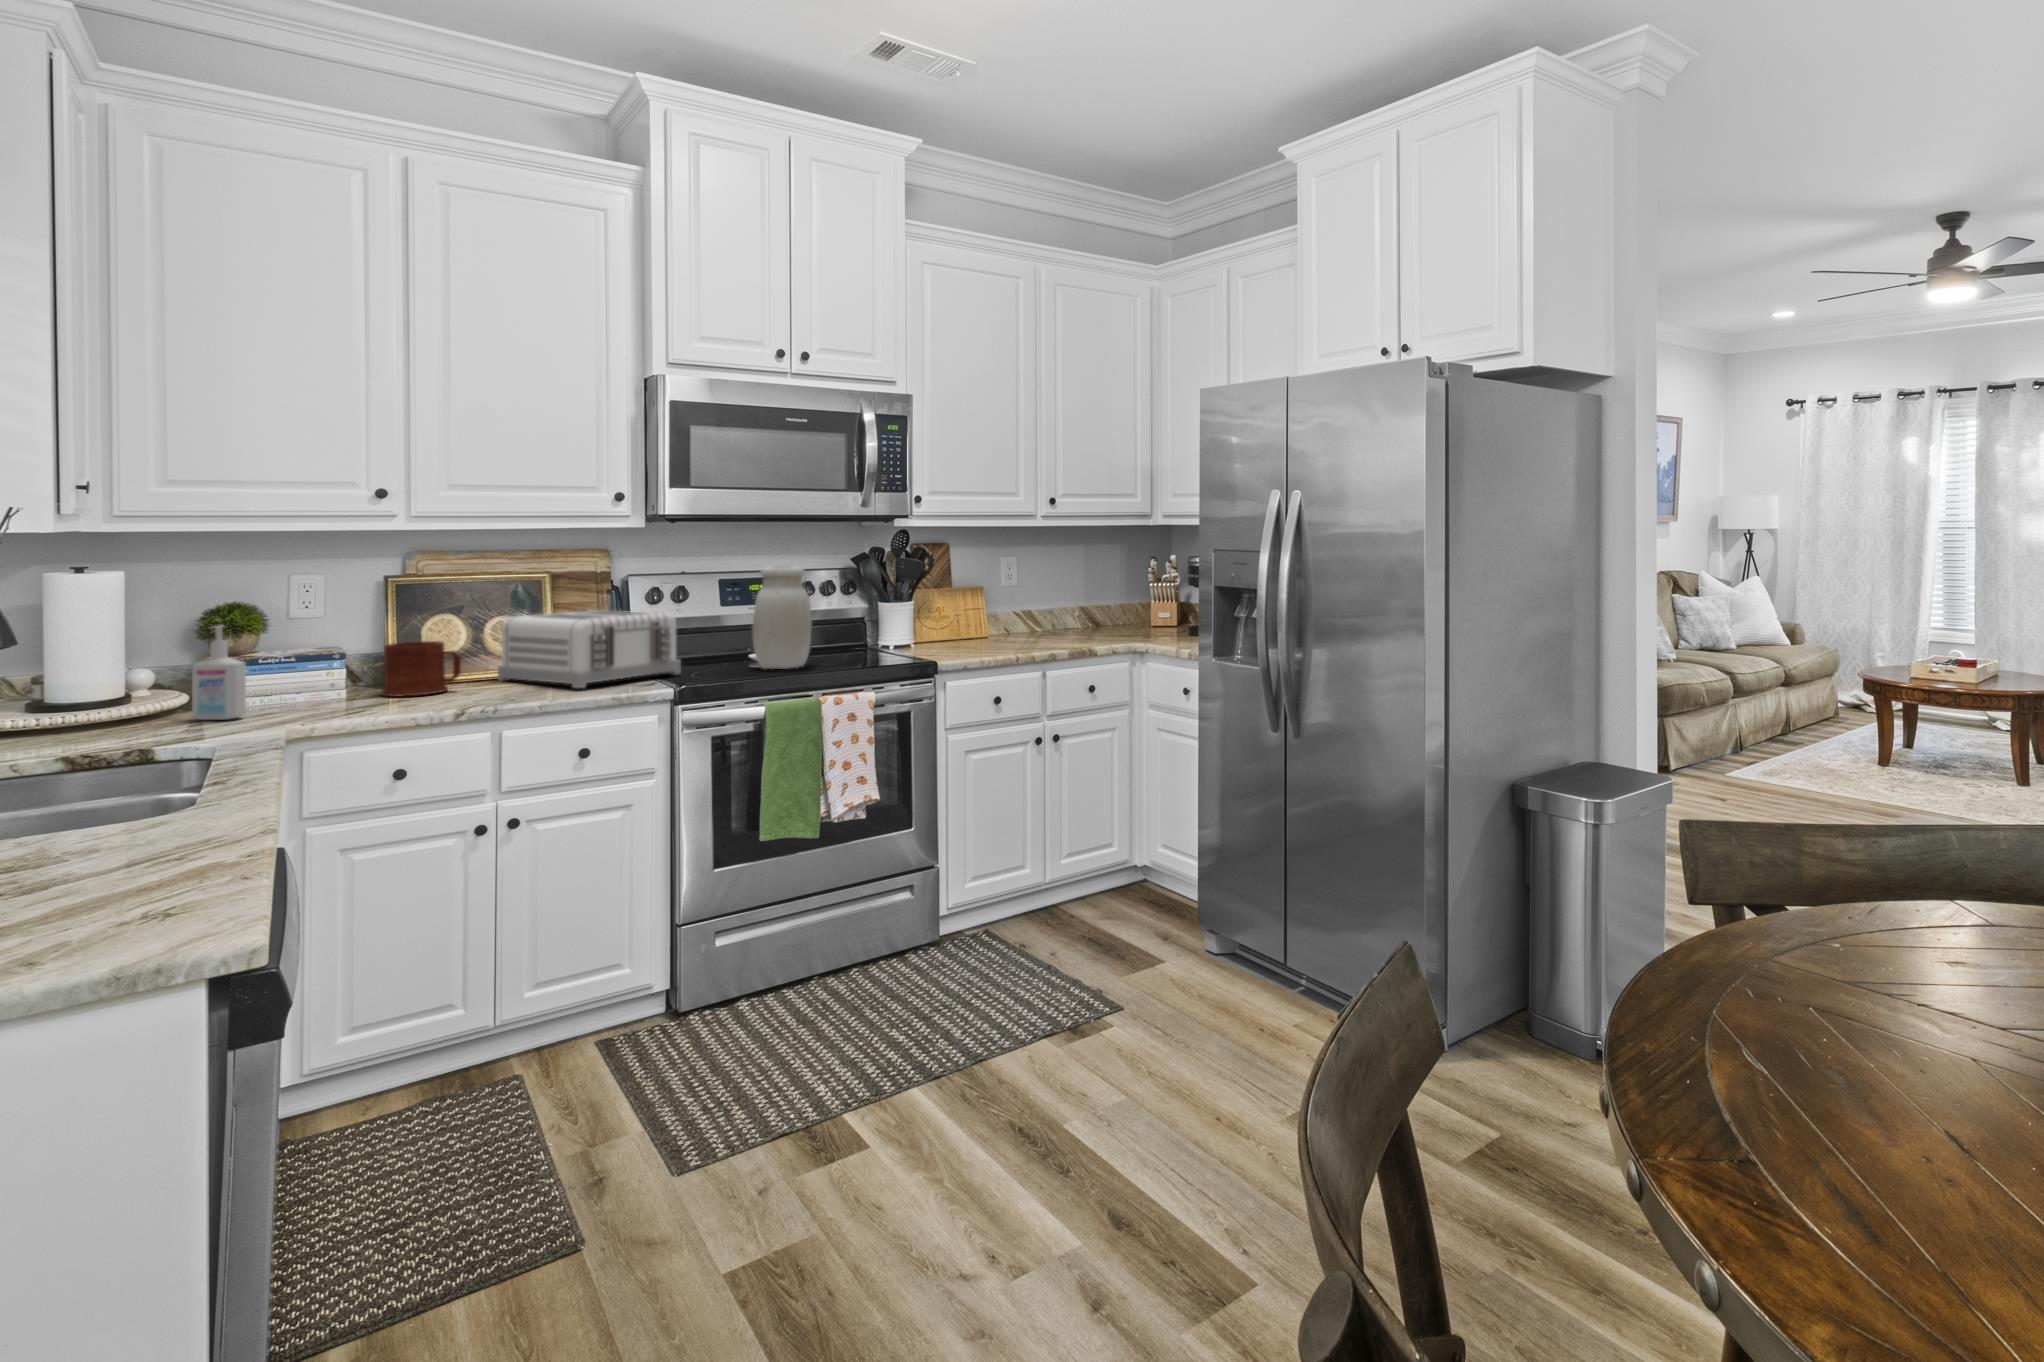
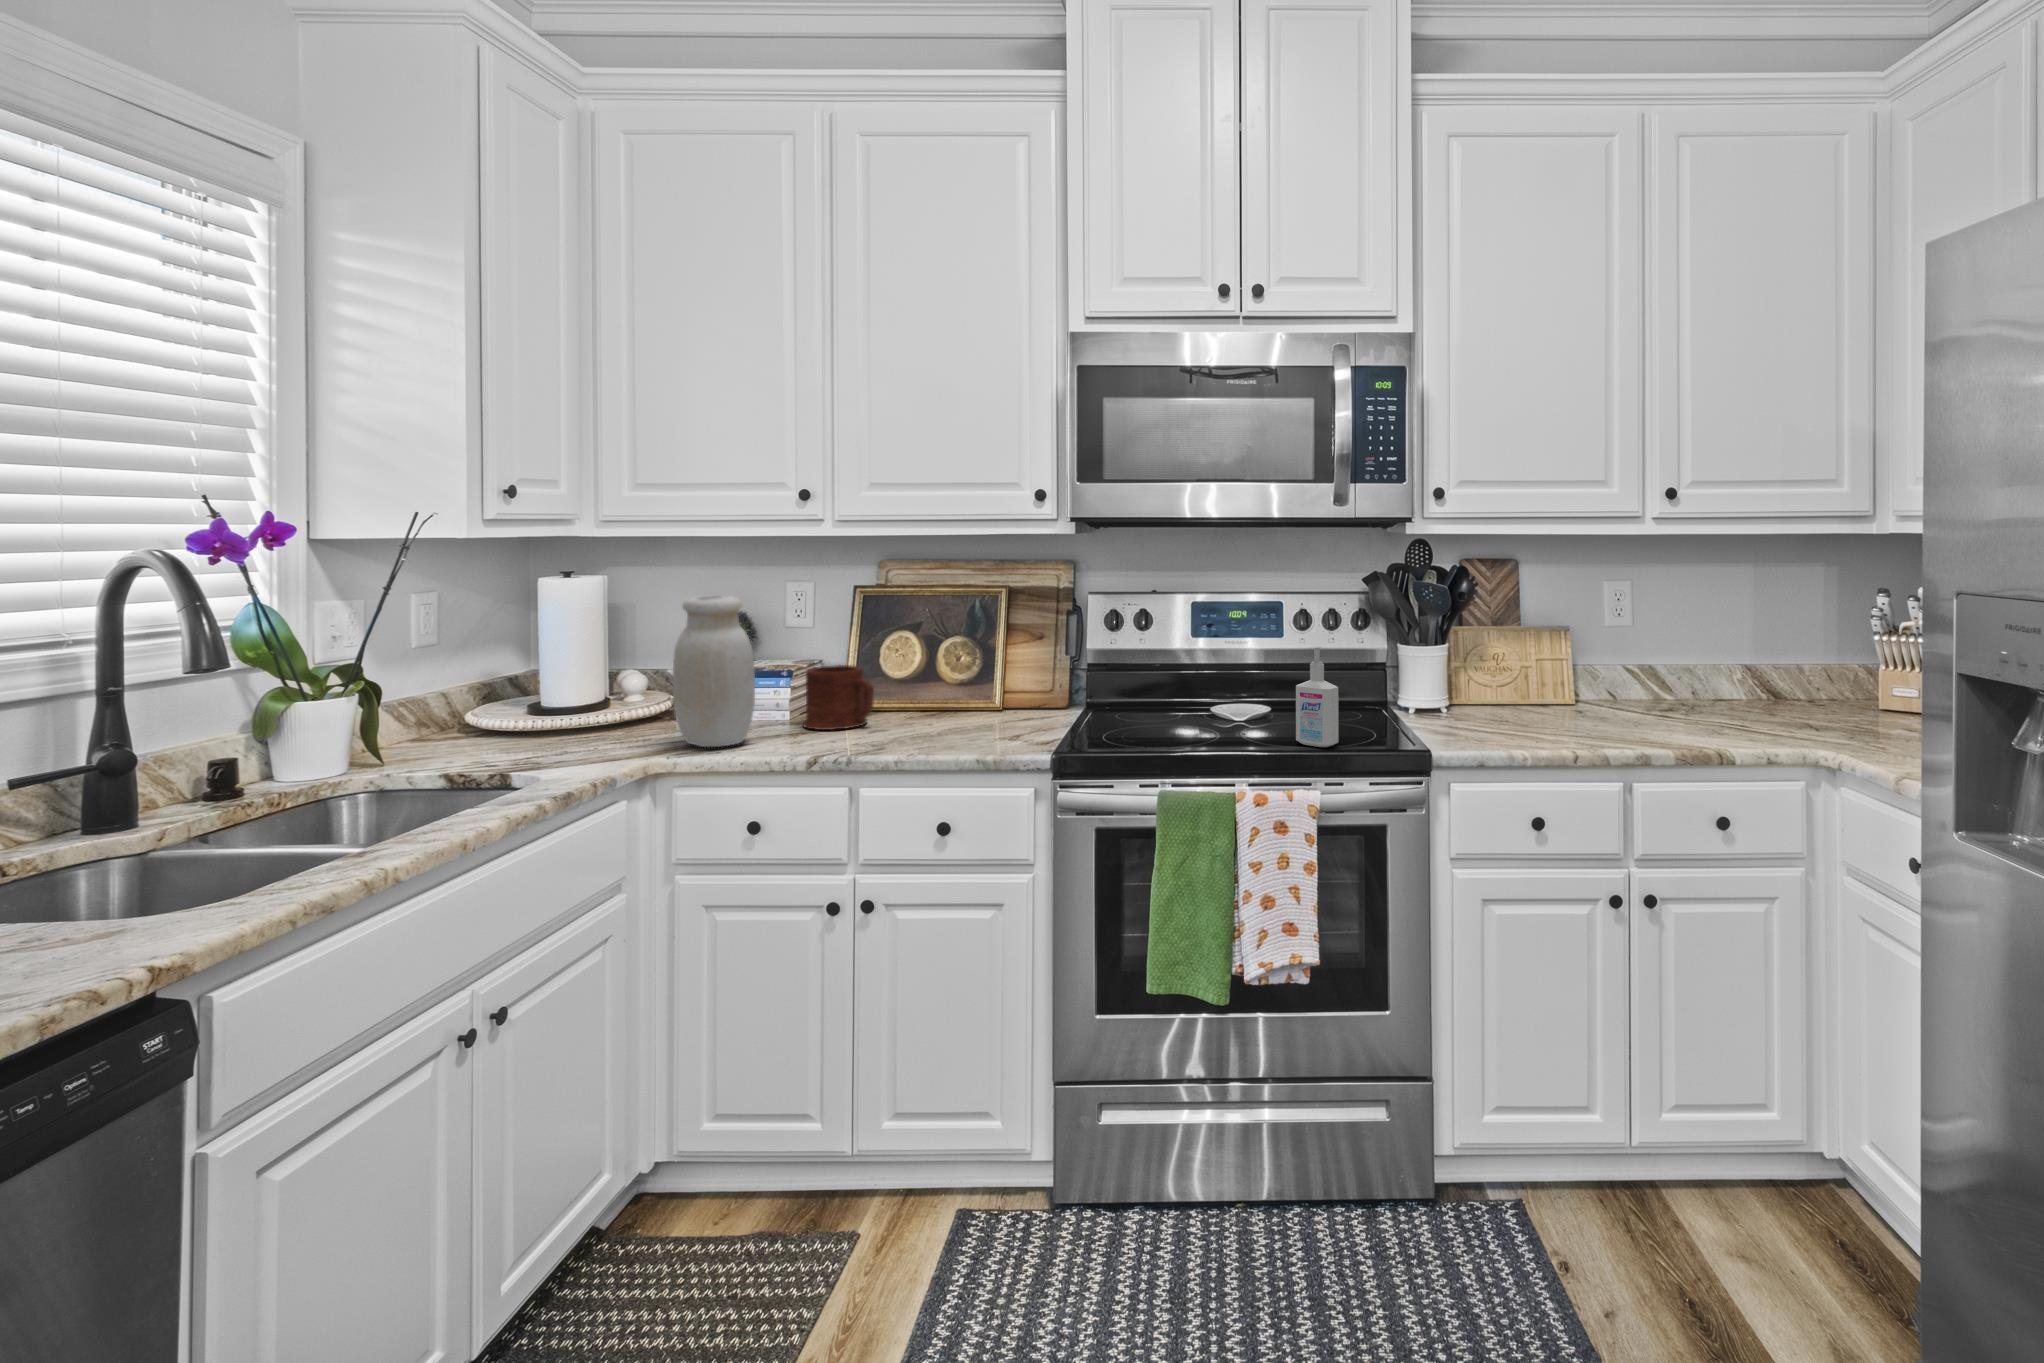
jar: present [752,566,812,669] -> present [673,596,755,747]
toaster: present [498,610,681,688] -> none [935,636,1105,742]
bottle: present [192,626,246,720] -> present [1296,646,1338,747]

